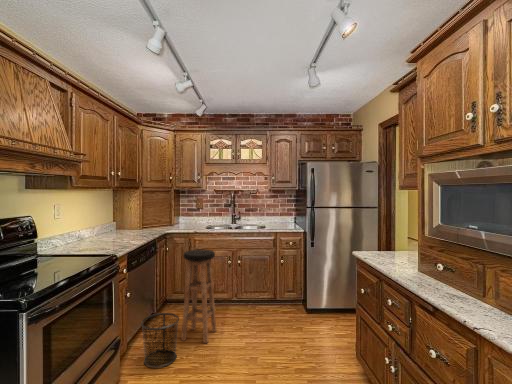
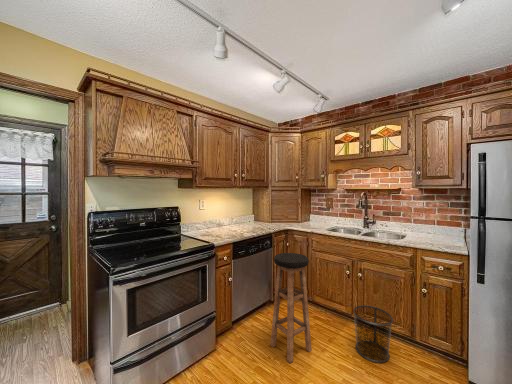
waste bin: present [141,313,179,368] -> present [353,305,393,363]

